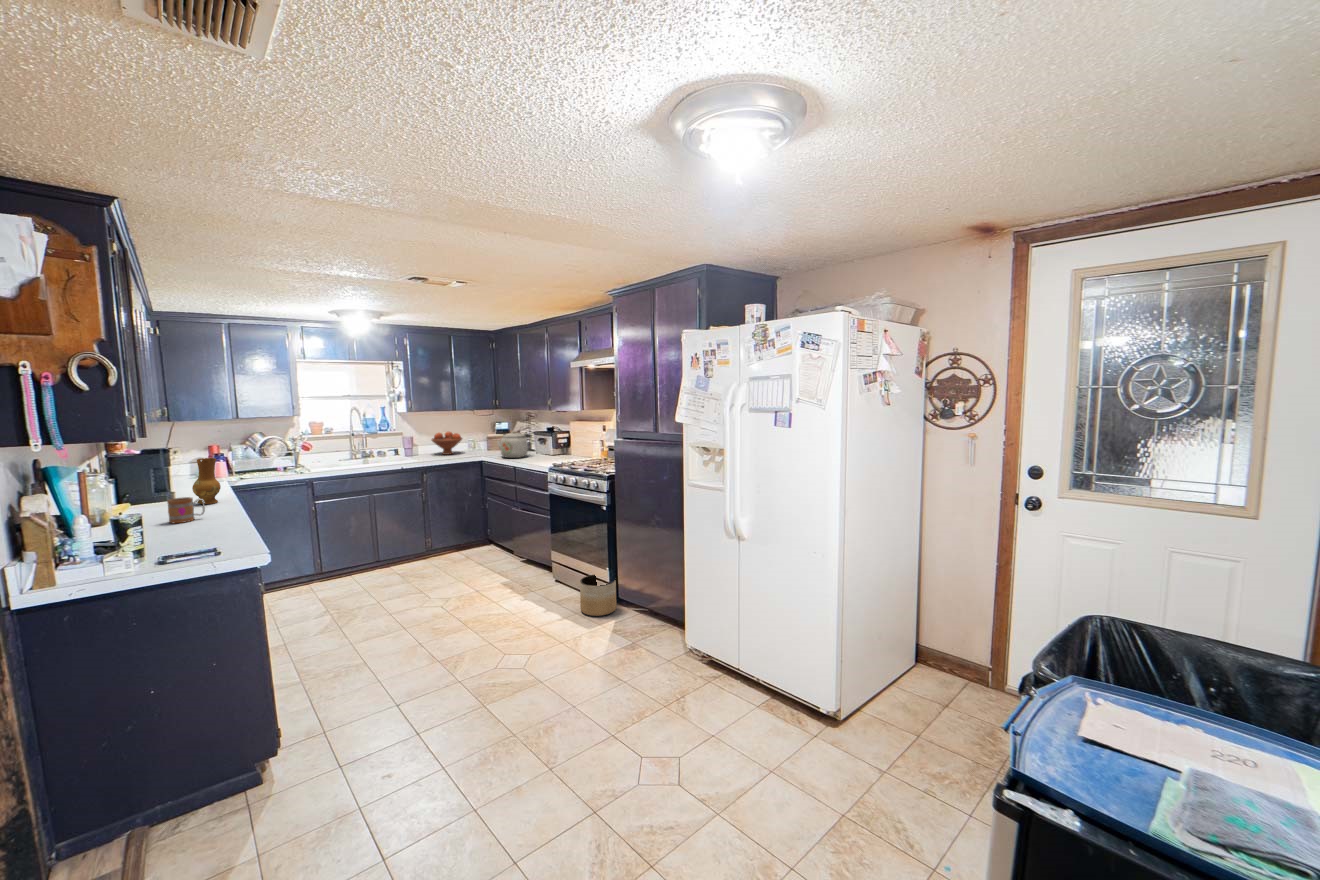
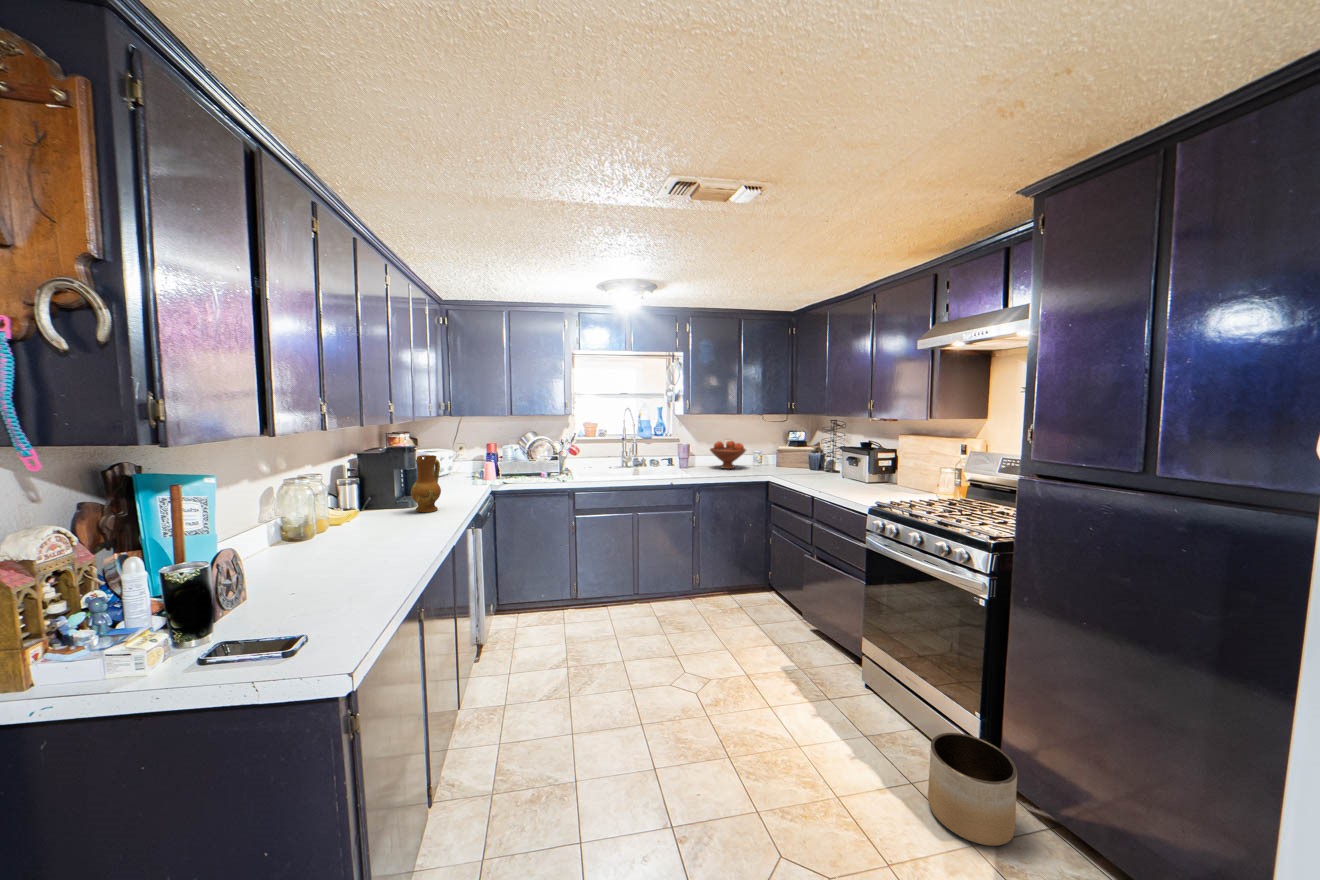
kettle: present [497,432,532,458] -> none [788,444,836,481]
mug: present [167,497,205,524] -> none [337,506,381,542]

